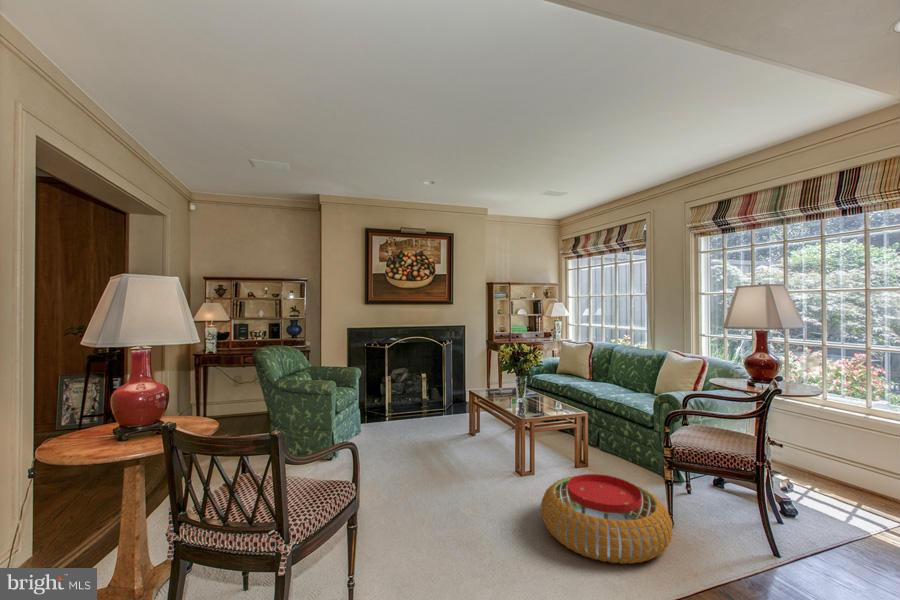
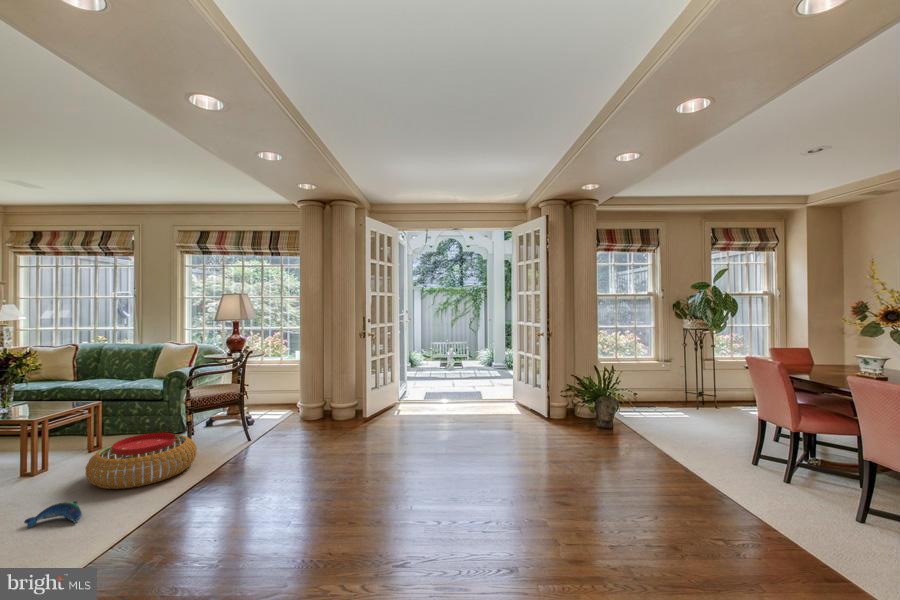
plush toy: none [469,537,511,578] -> present [24,501,82,528]

